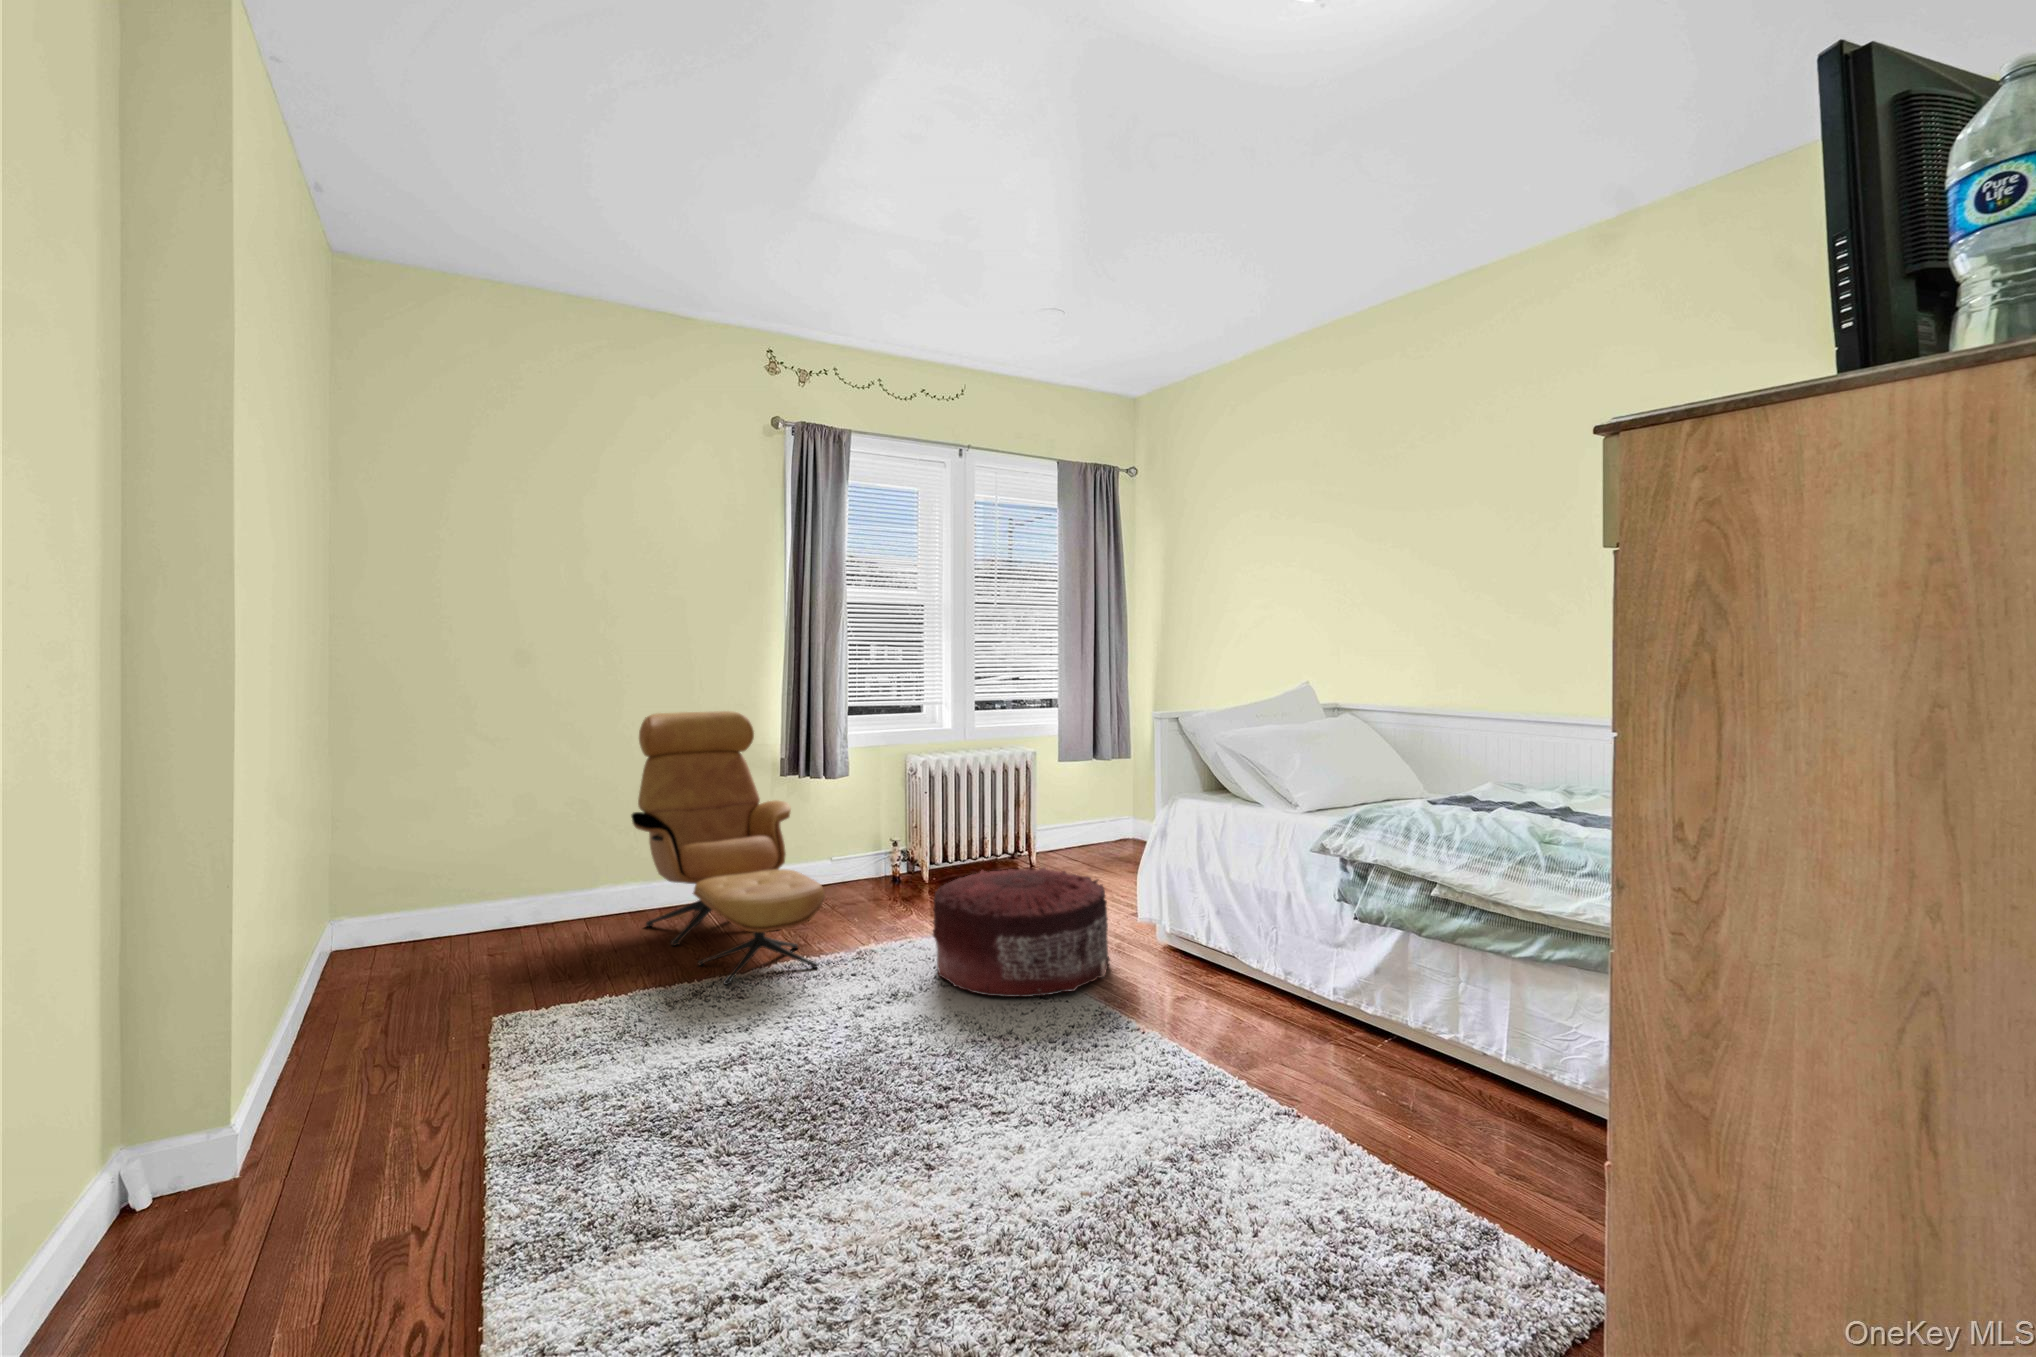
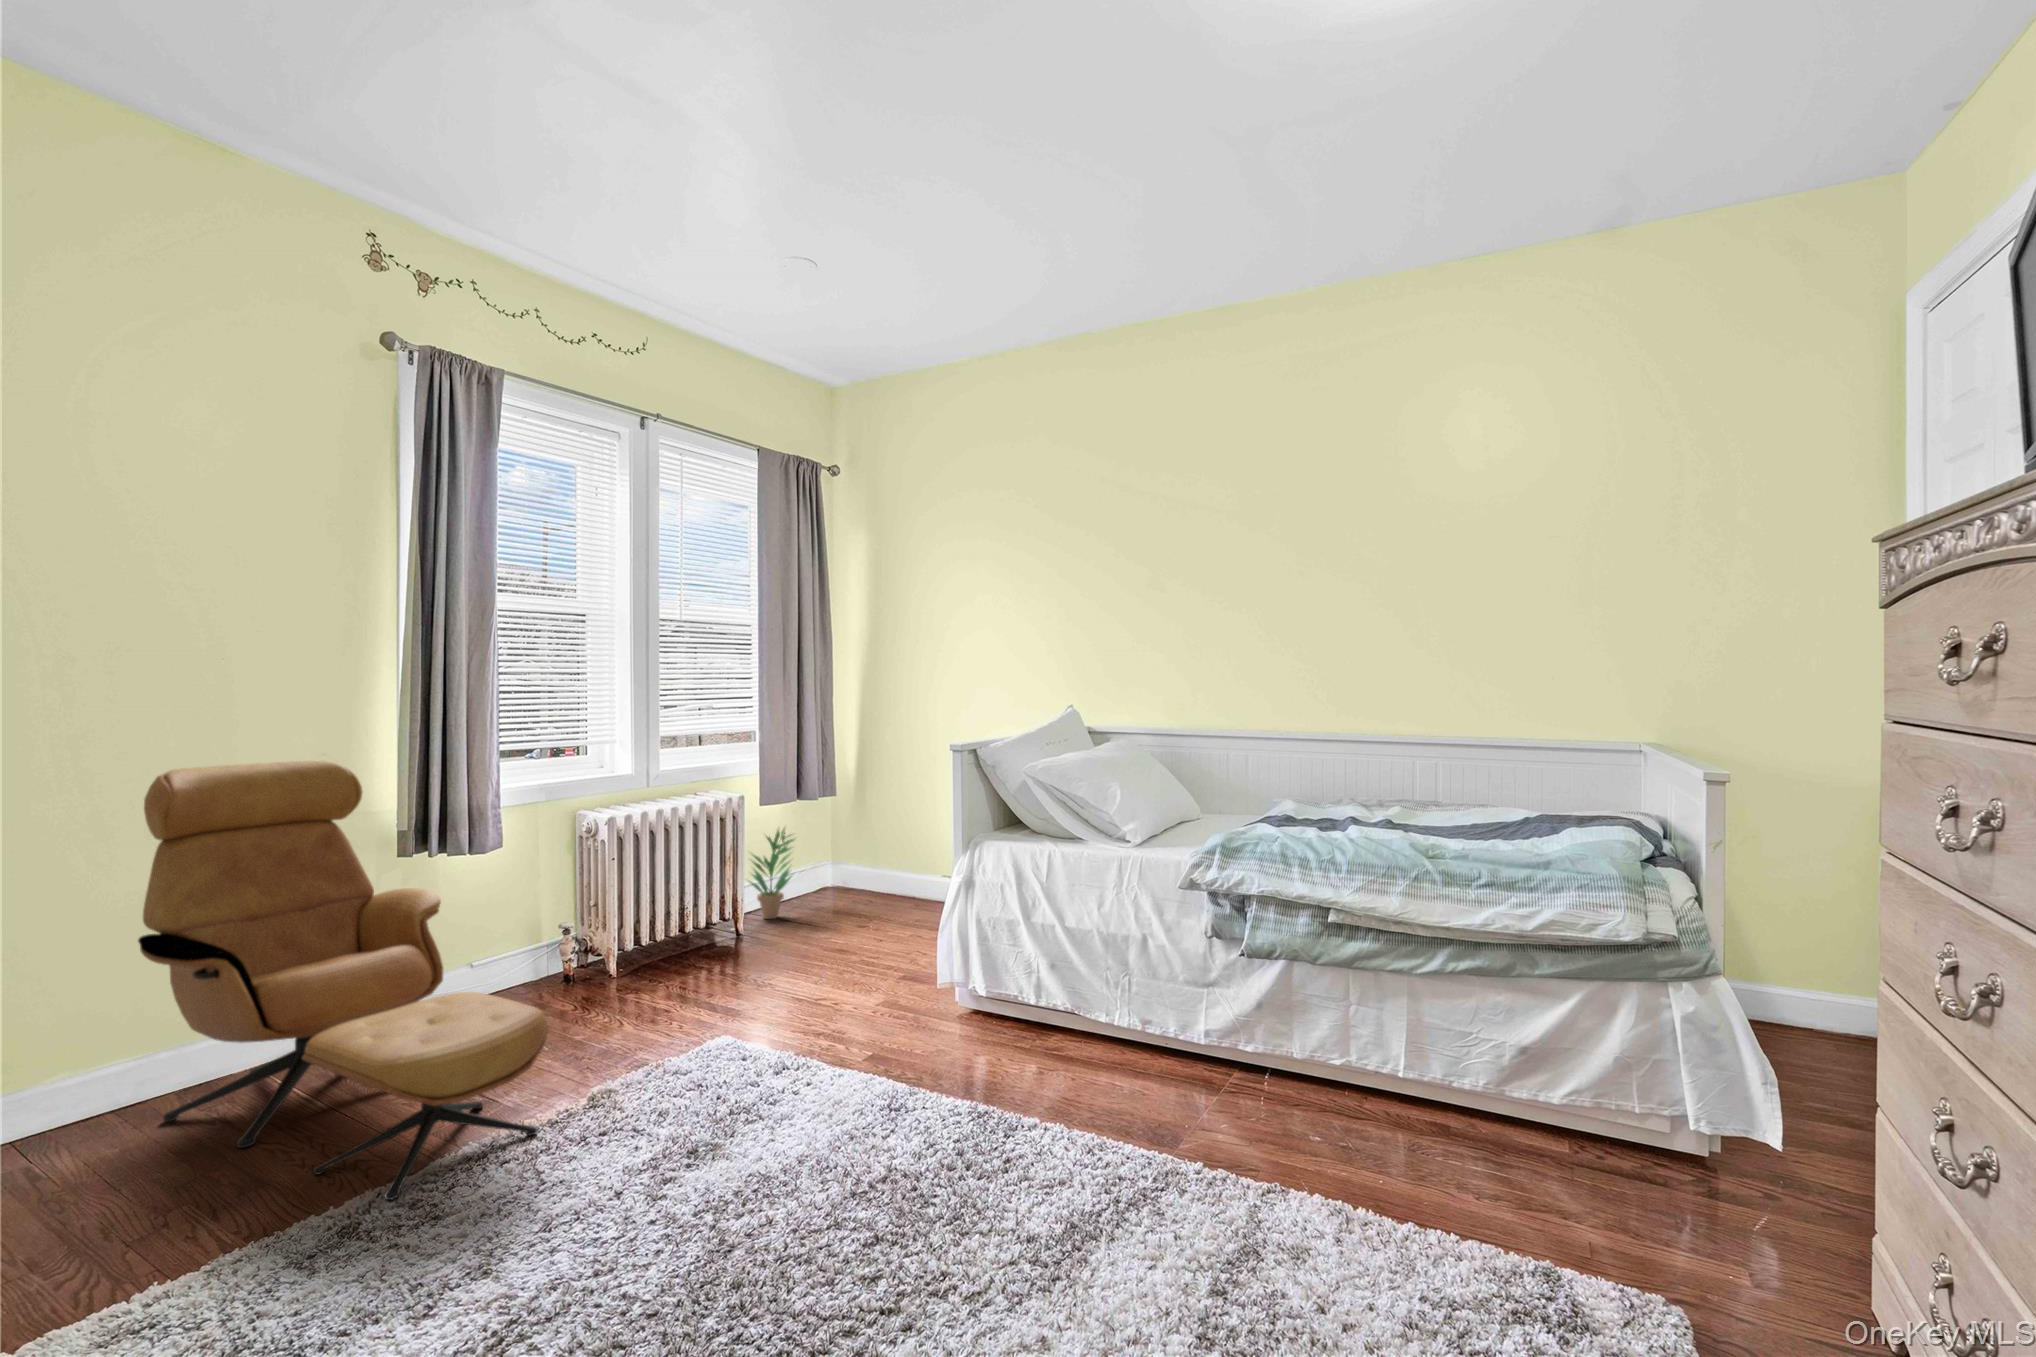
potted plant: none [1041,781,1086,860] -> present [749,828,795,919]
pouf: present [933,868,1110,997] -> none [715,936,946,1123]

